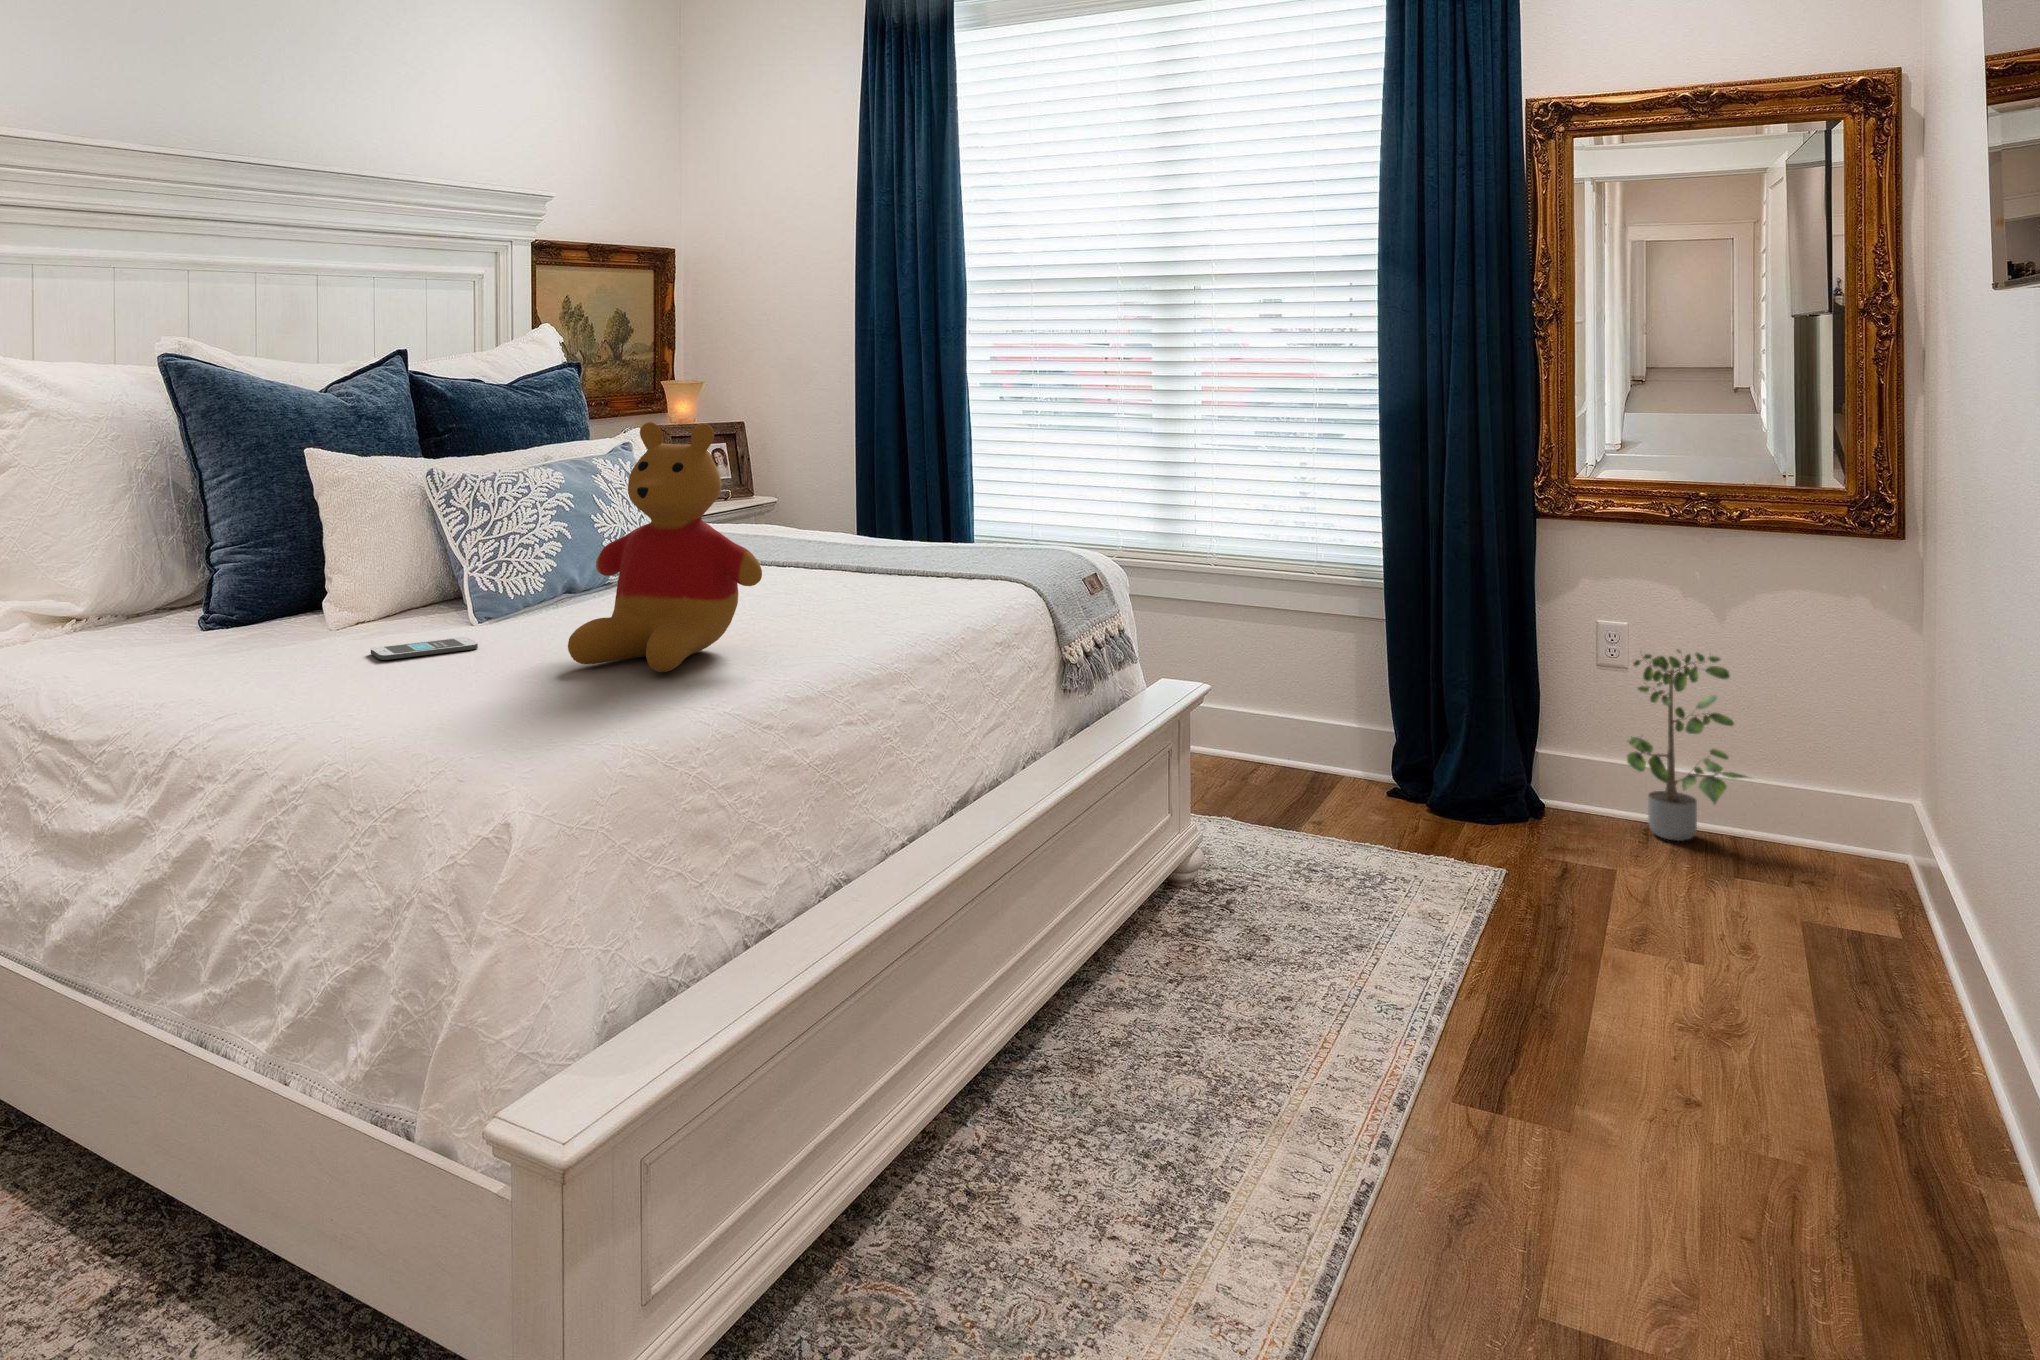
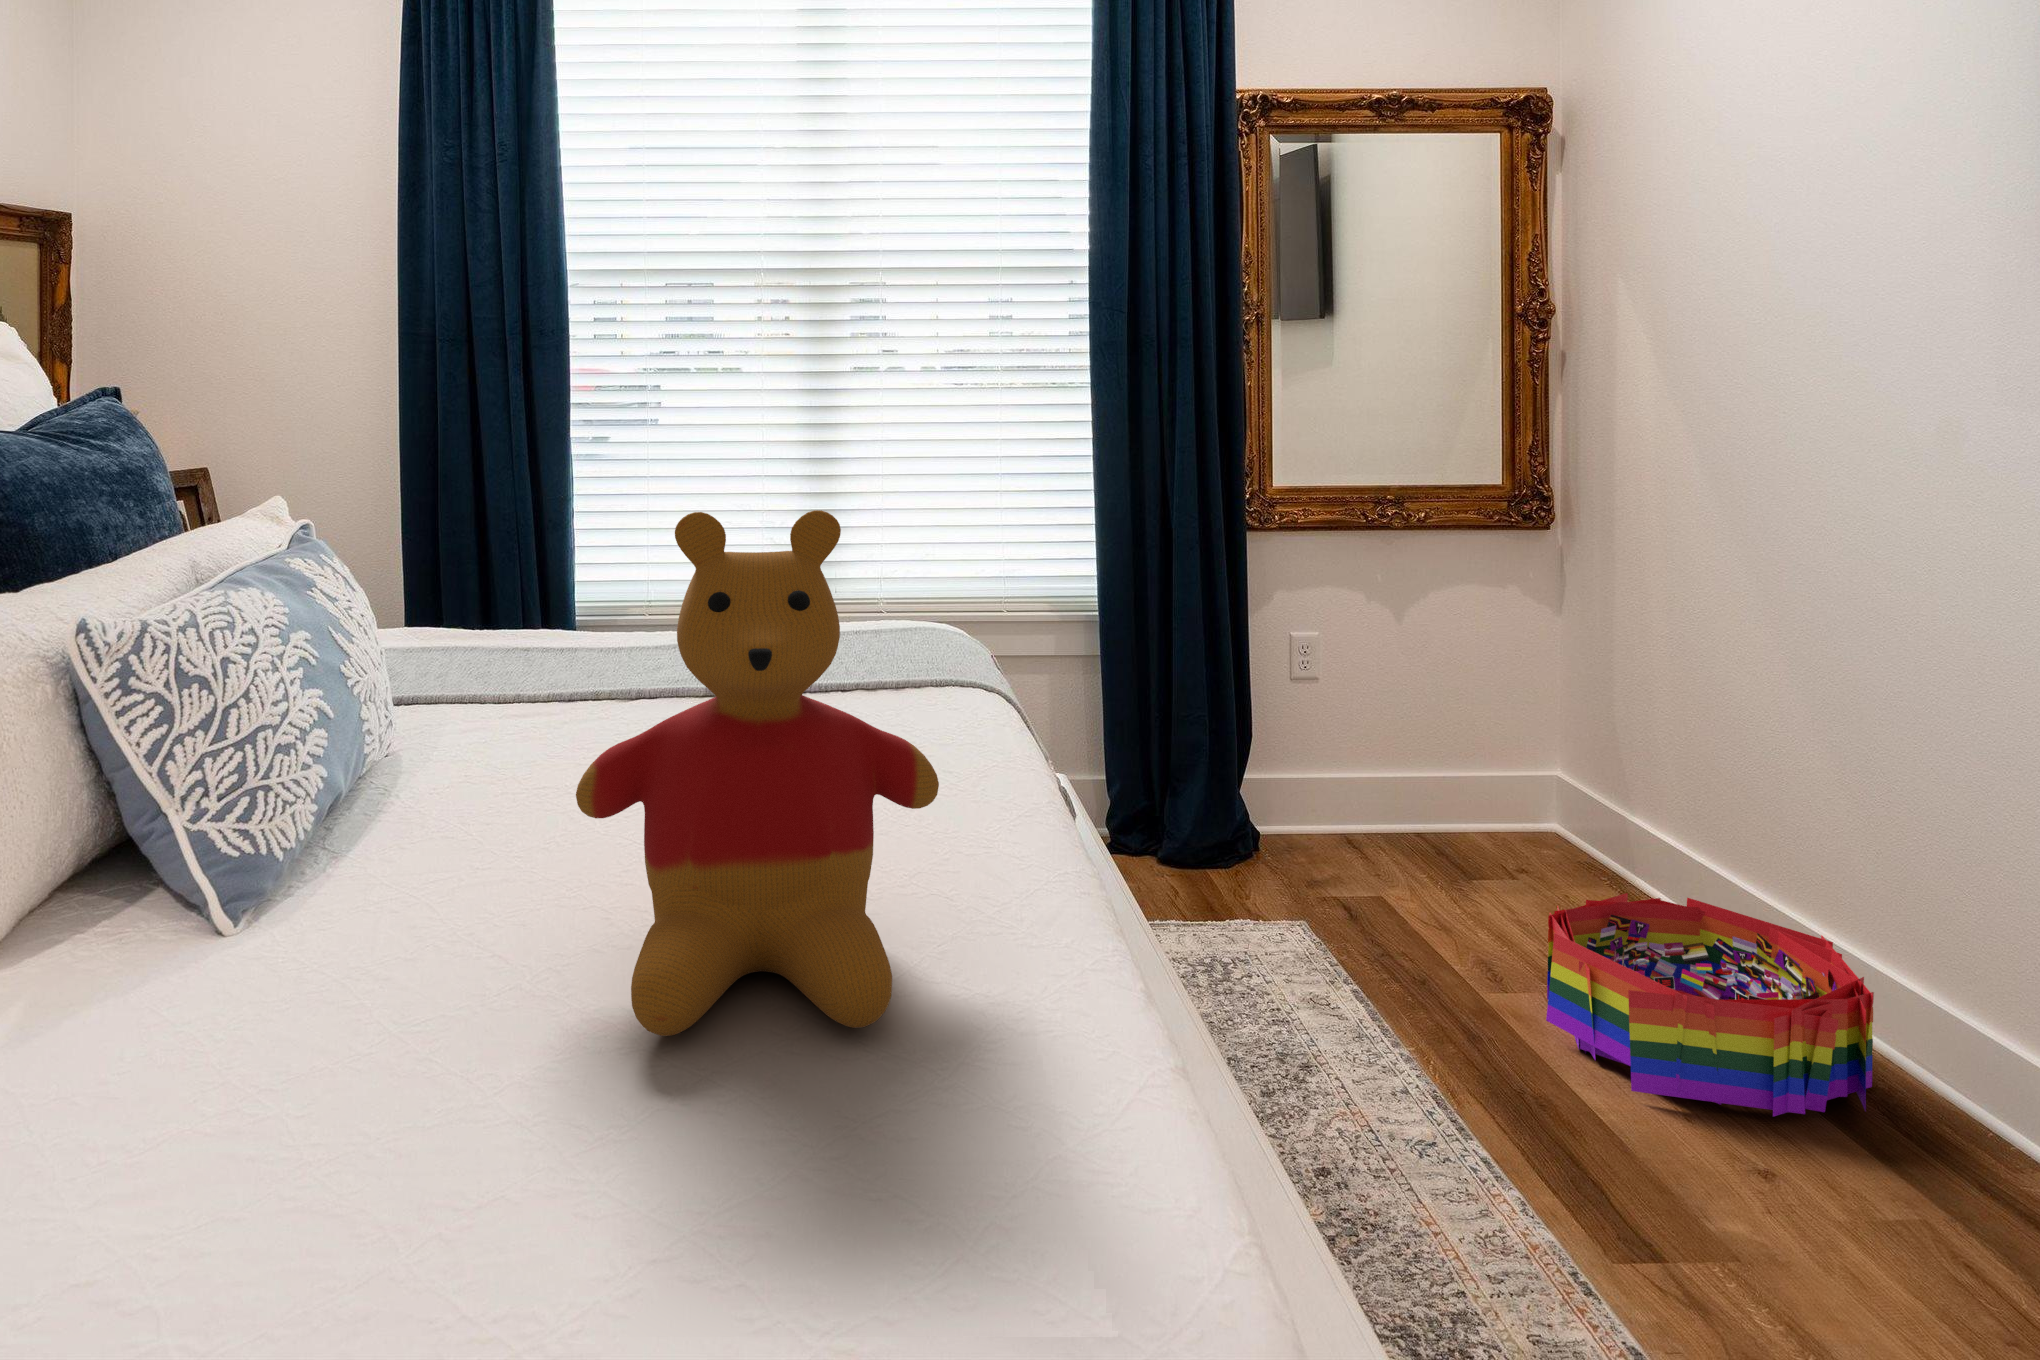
smartphone: present [371,637,478,660] -> none [96,994,339,1123]
potted plant: present [1627,649,1747,841] -> none [1333,652,1456,852]
storage bin: none [1636,873,1954,1075] -> present [1546,893,1874,1117]

